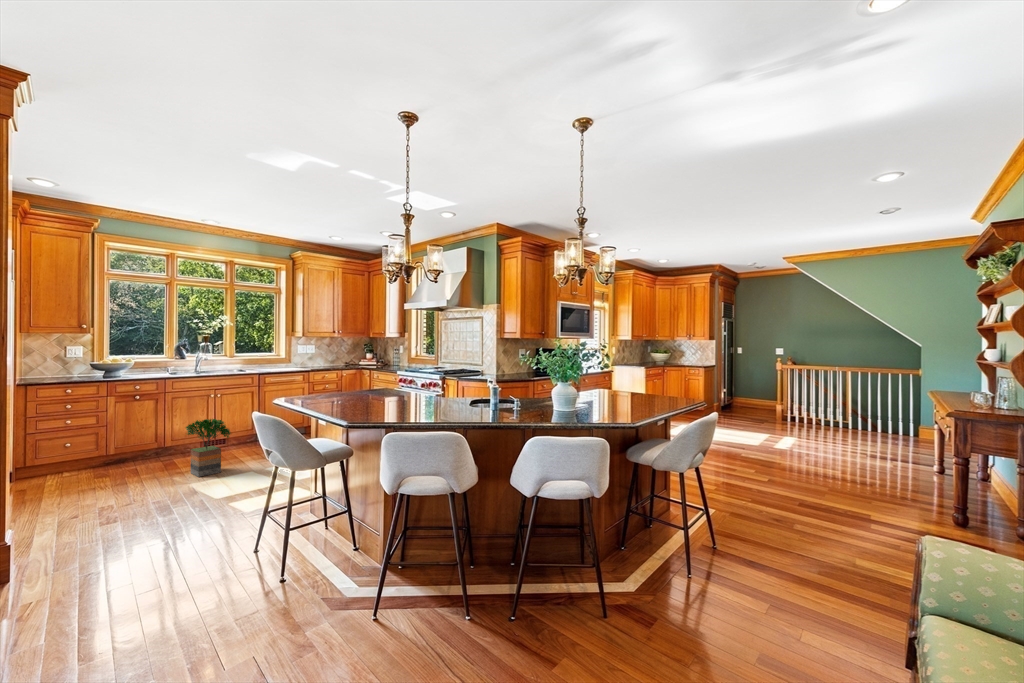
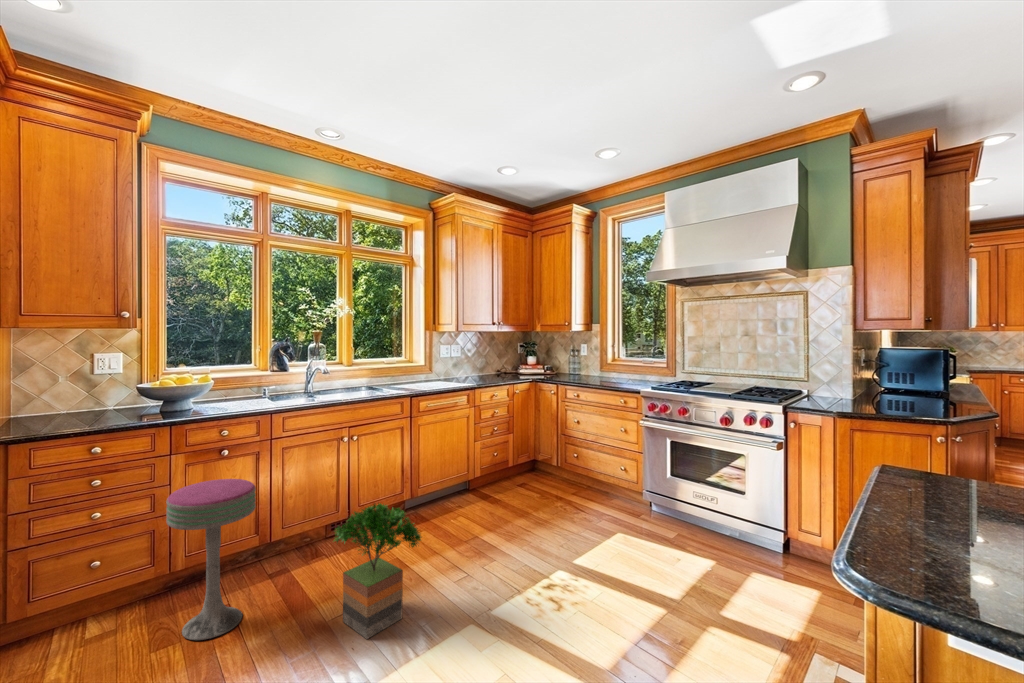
bar stool: none [102,407,149,478] -> present [166,479,256,640]

